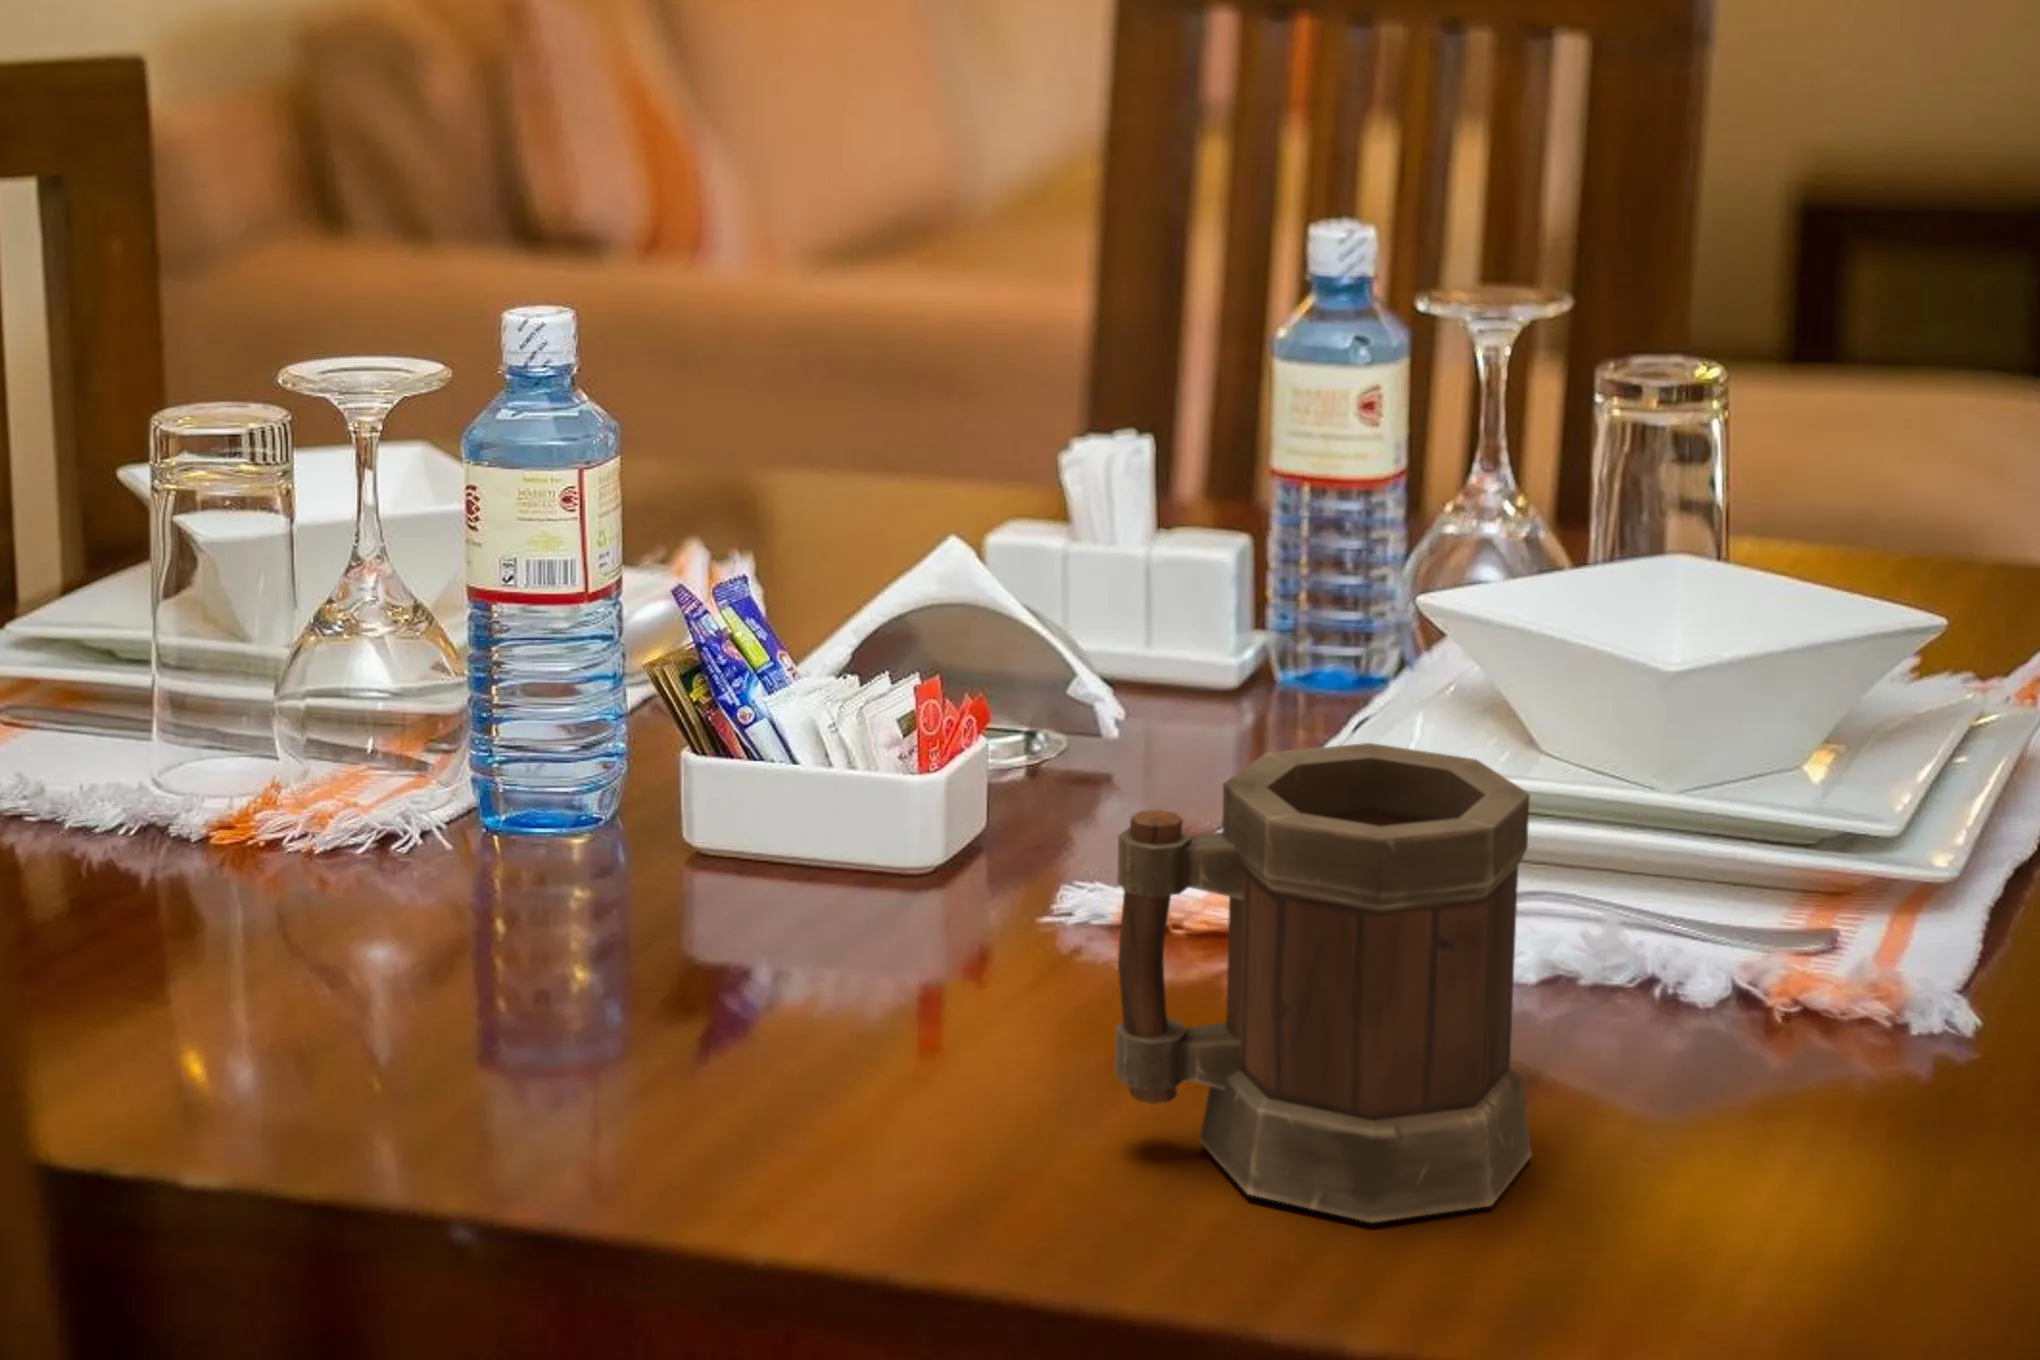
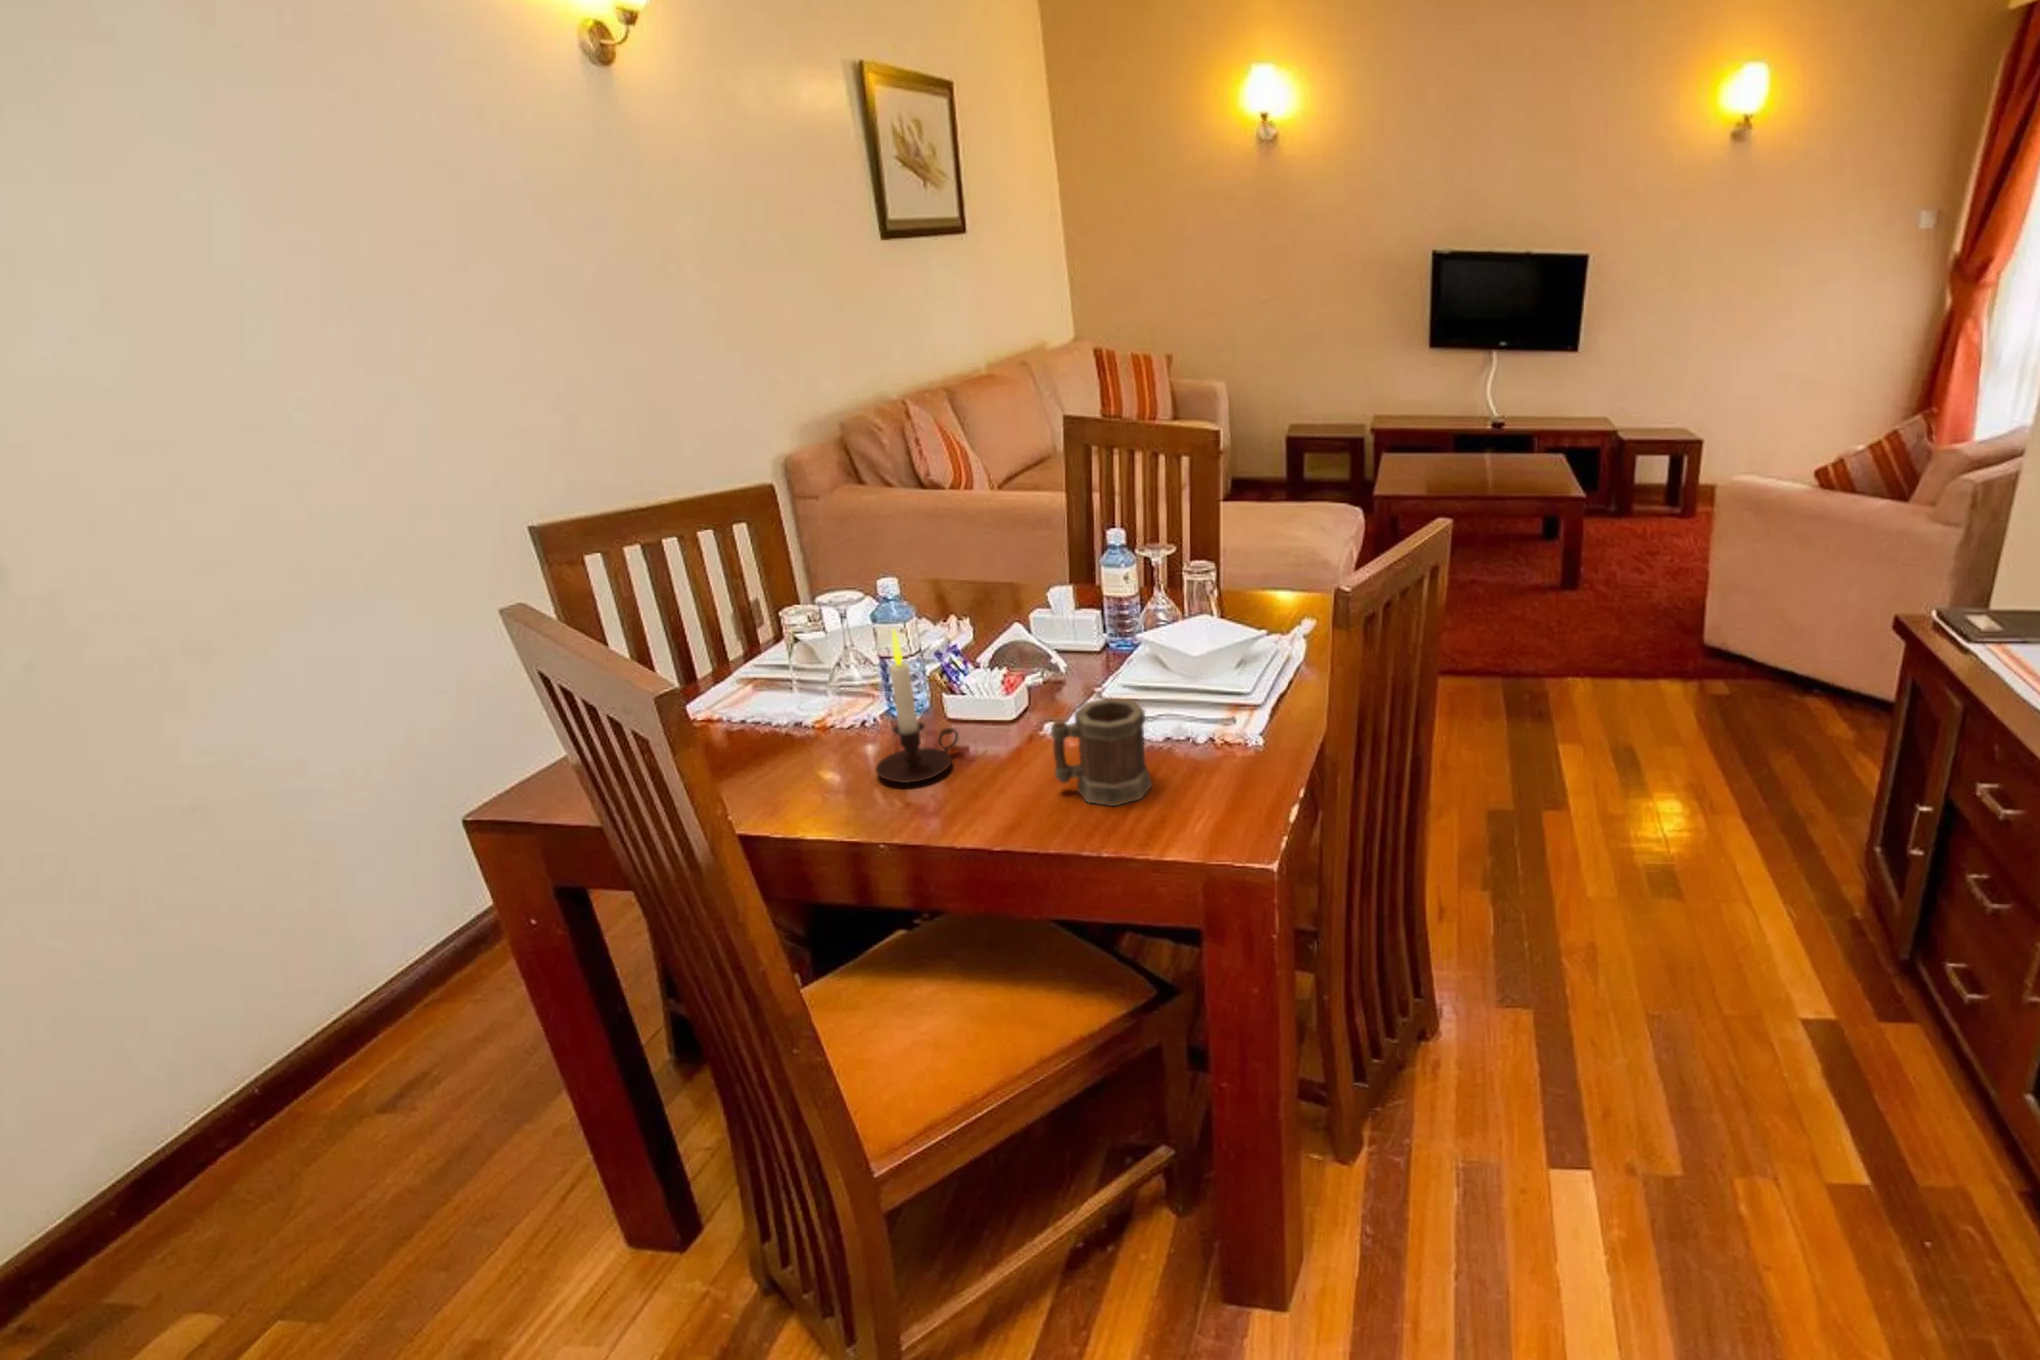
candle: none [398,405,723,1051] -> present [876,631,958,783]

